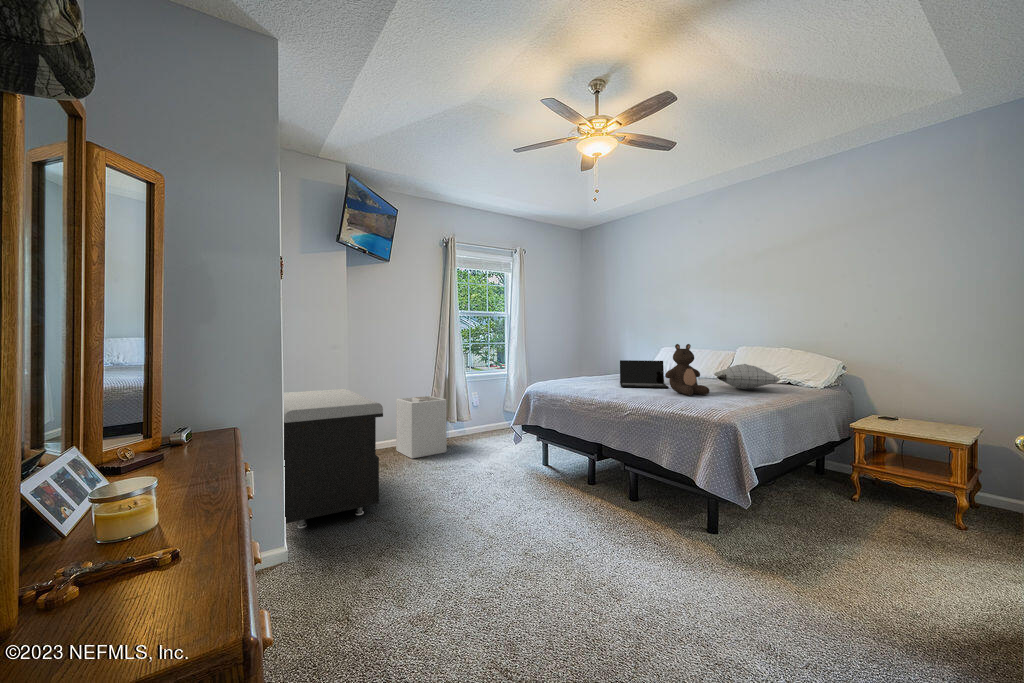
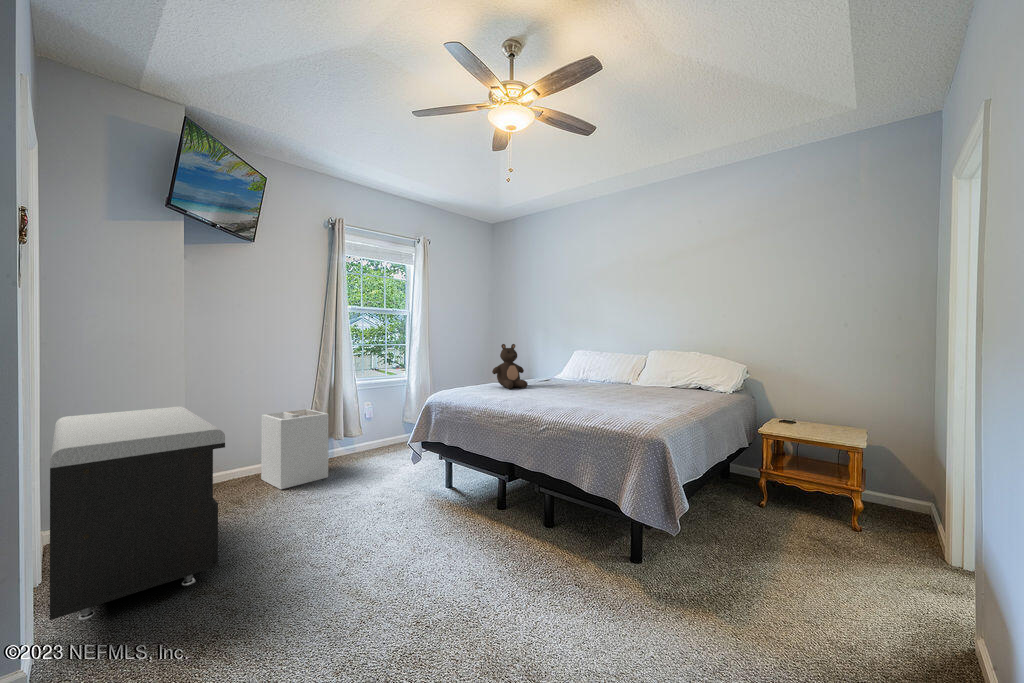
teddy bear: present [665,344,710,395] -> present [492,344,528,389]
laptop: present [620,360,668,388] -> none [533,366,585,396]
pillow: present [714,364,780,389] -> none [629,369,696,396]

